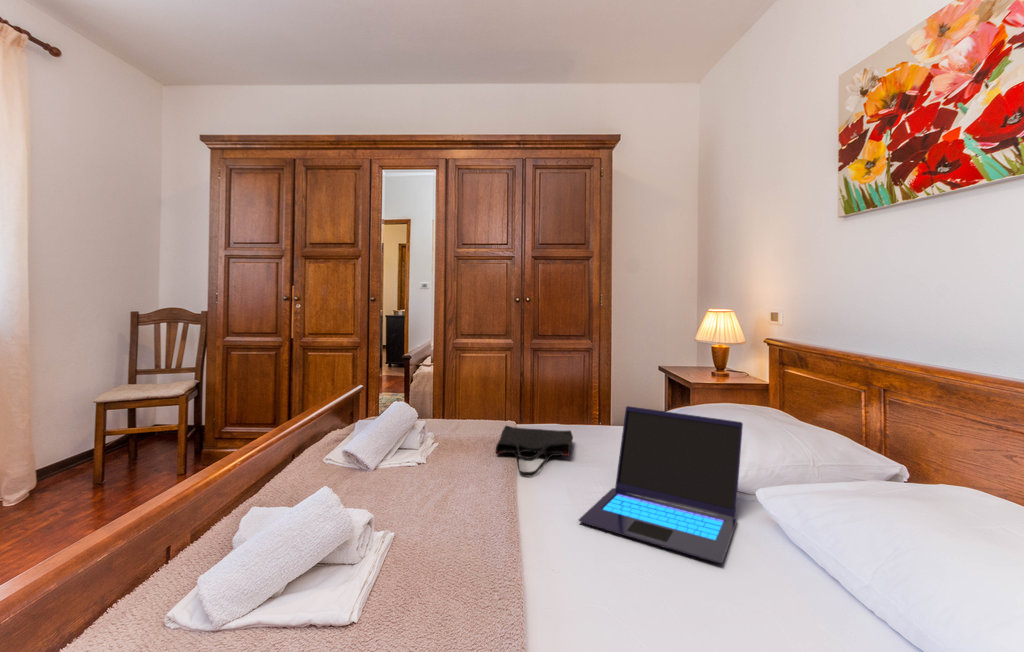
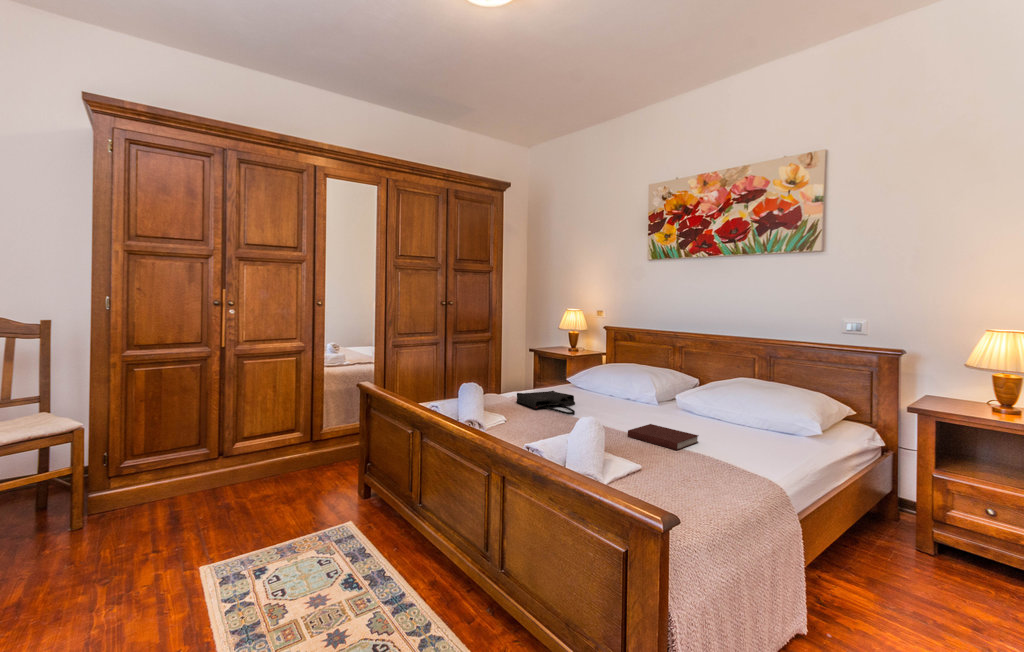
laptop: present [579,406,743,563] -> none [615,366,699,424]
notebook: none [502,534,608,620] -> present [628,424,699,450]

